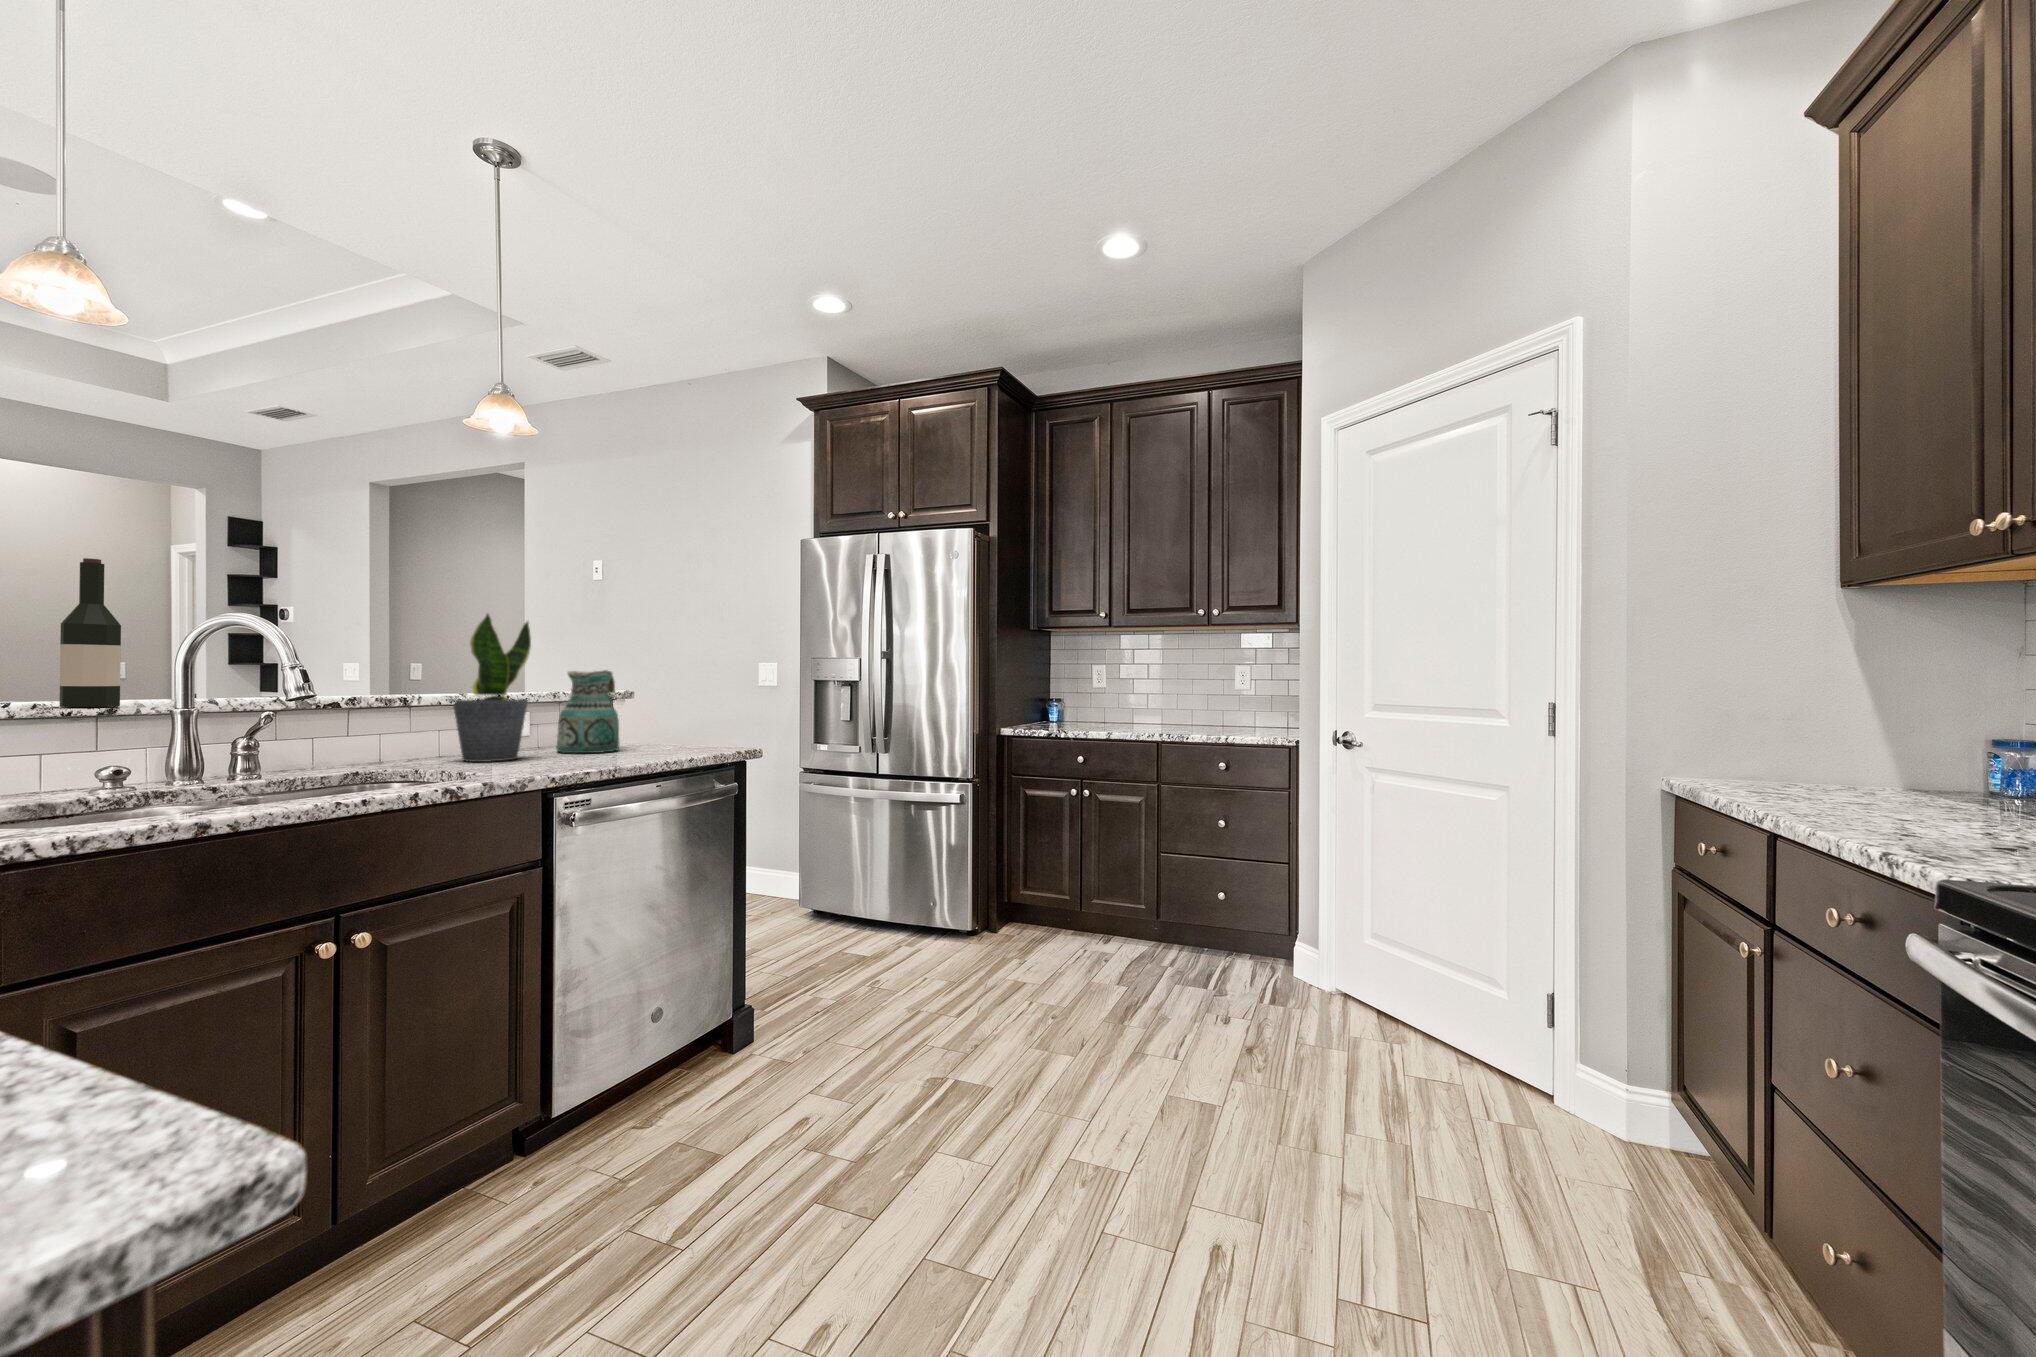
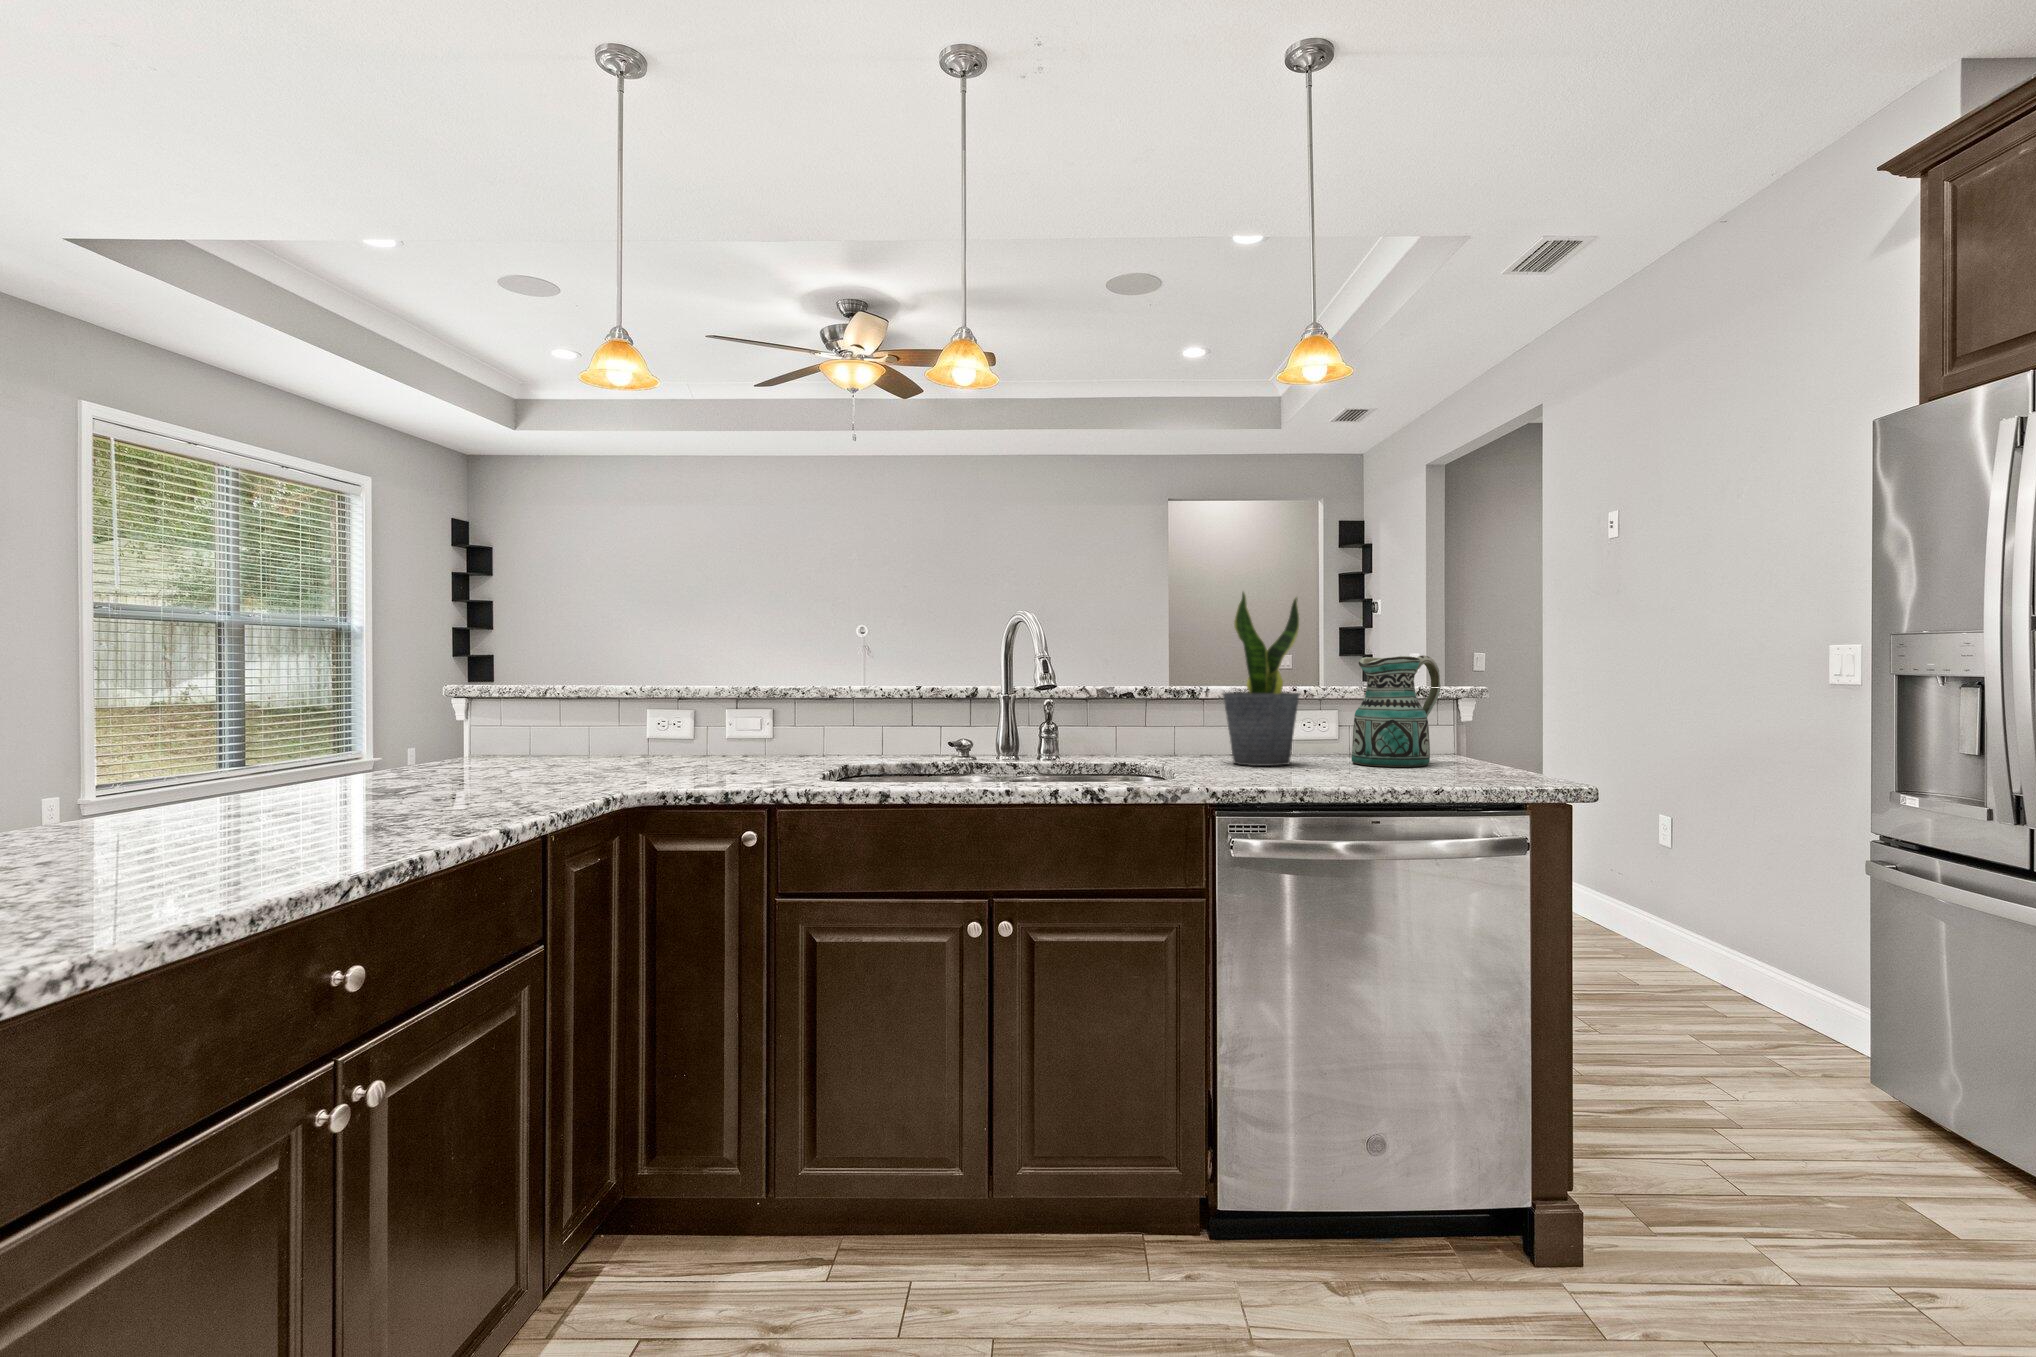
wine bottle: present [59,558,121,707] -> none [950,573,983,694]

